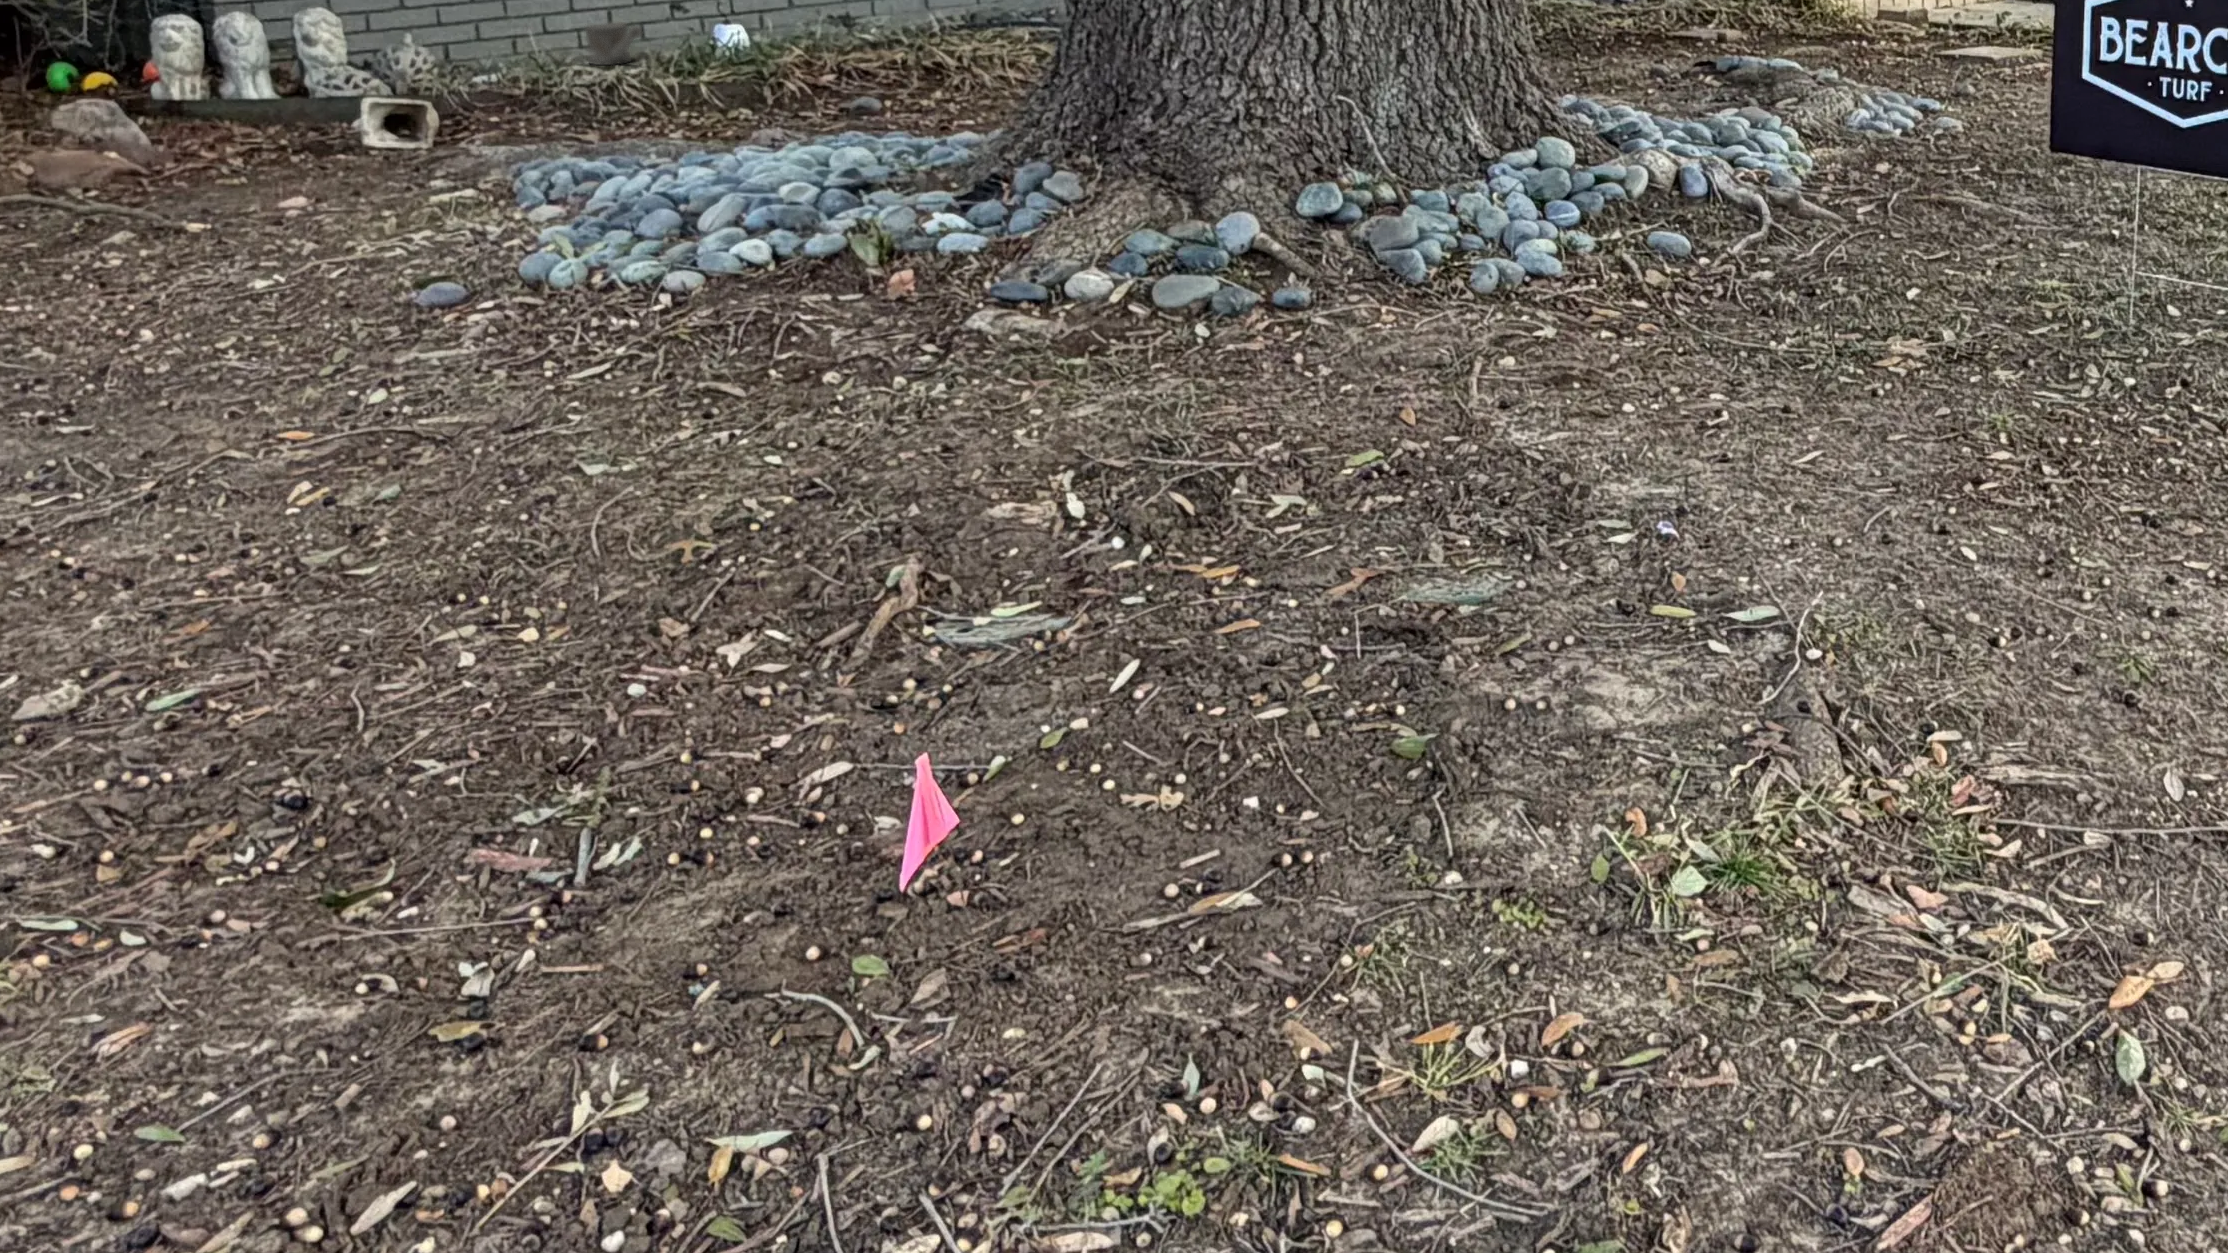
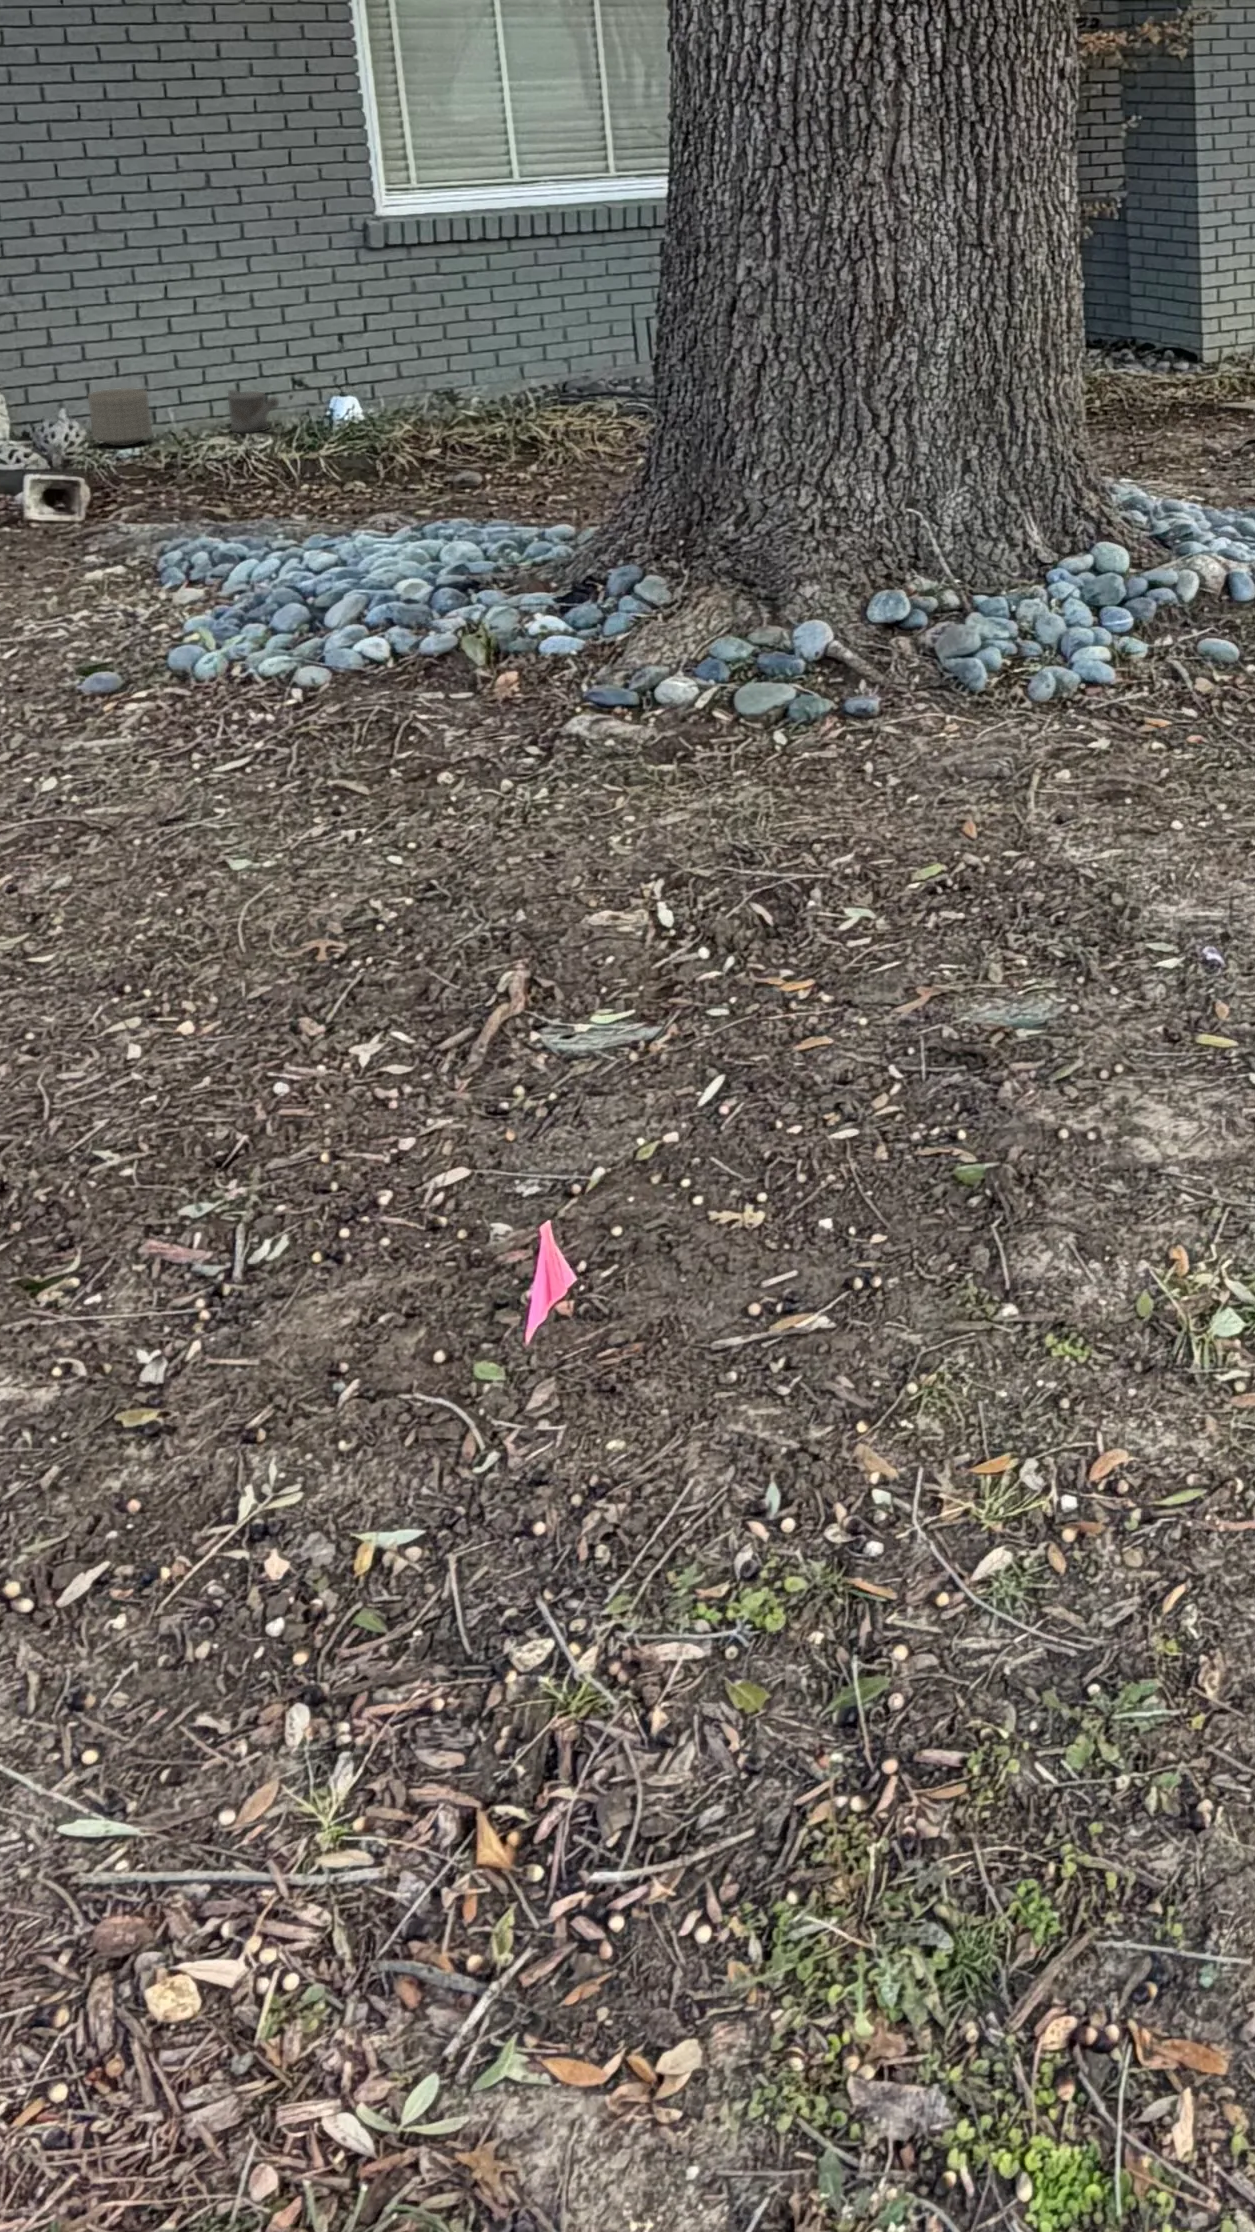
planter: none [425,17,499,79] -> present [88,388,152,446]

